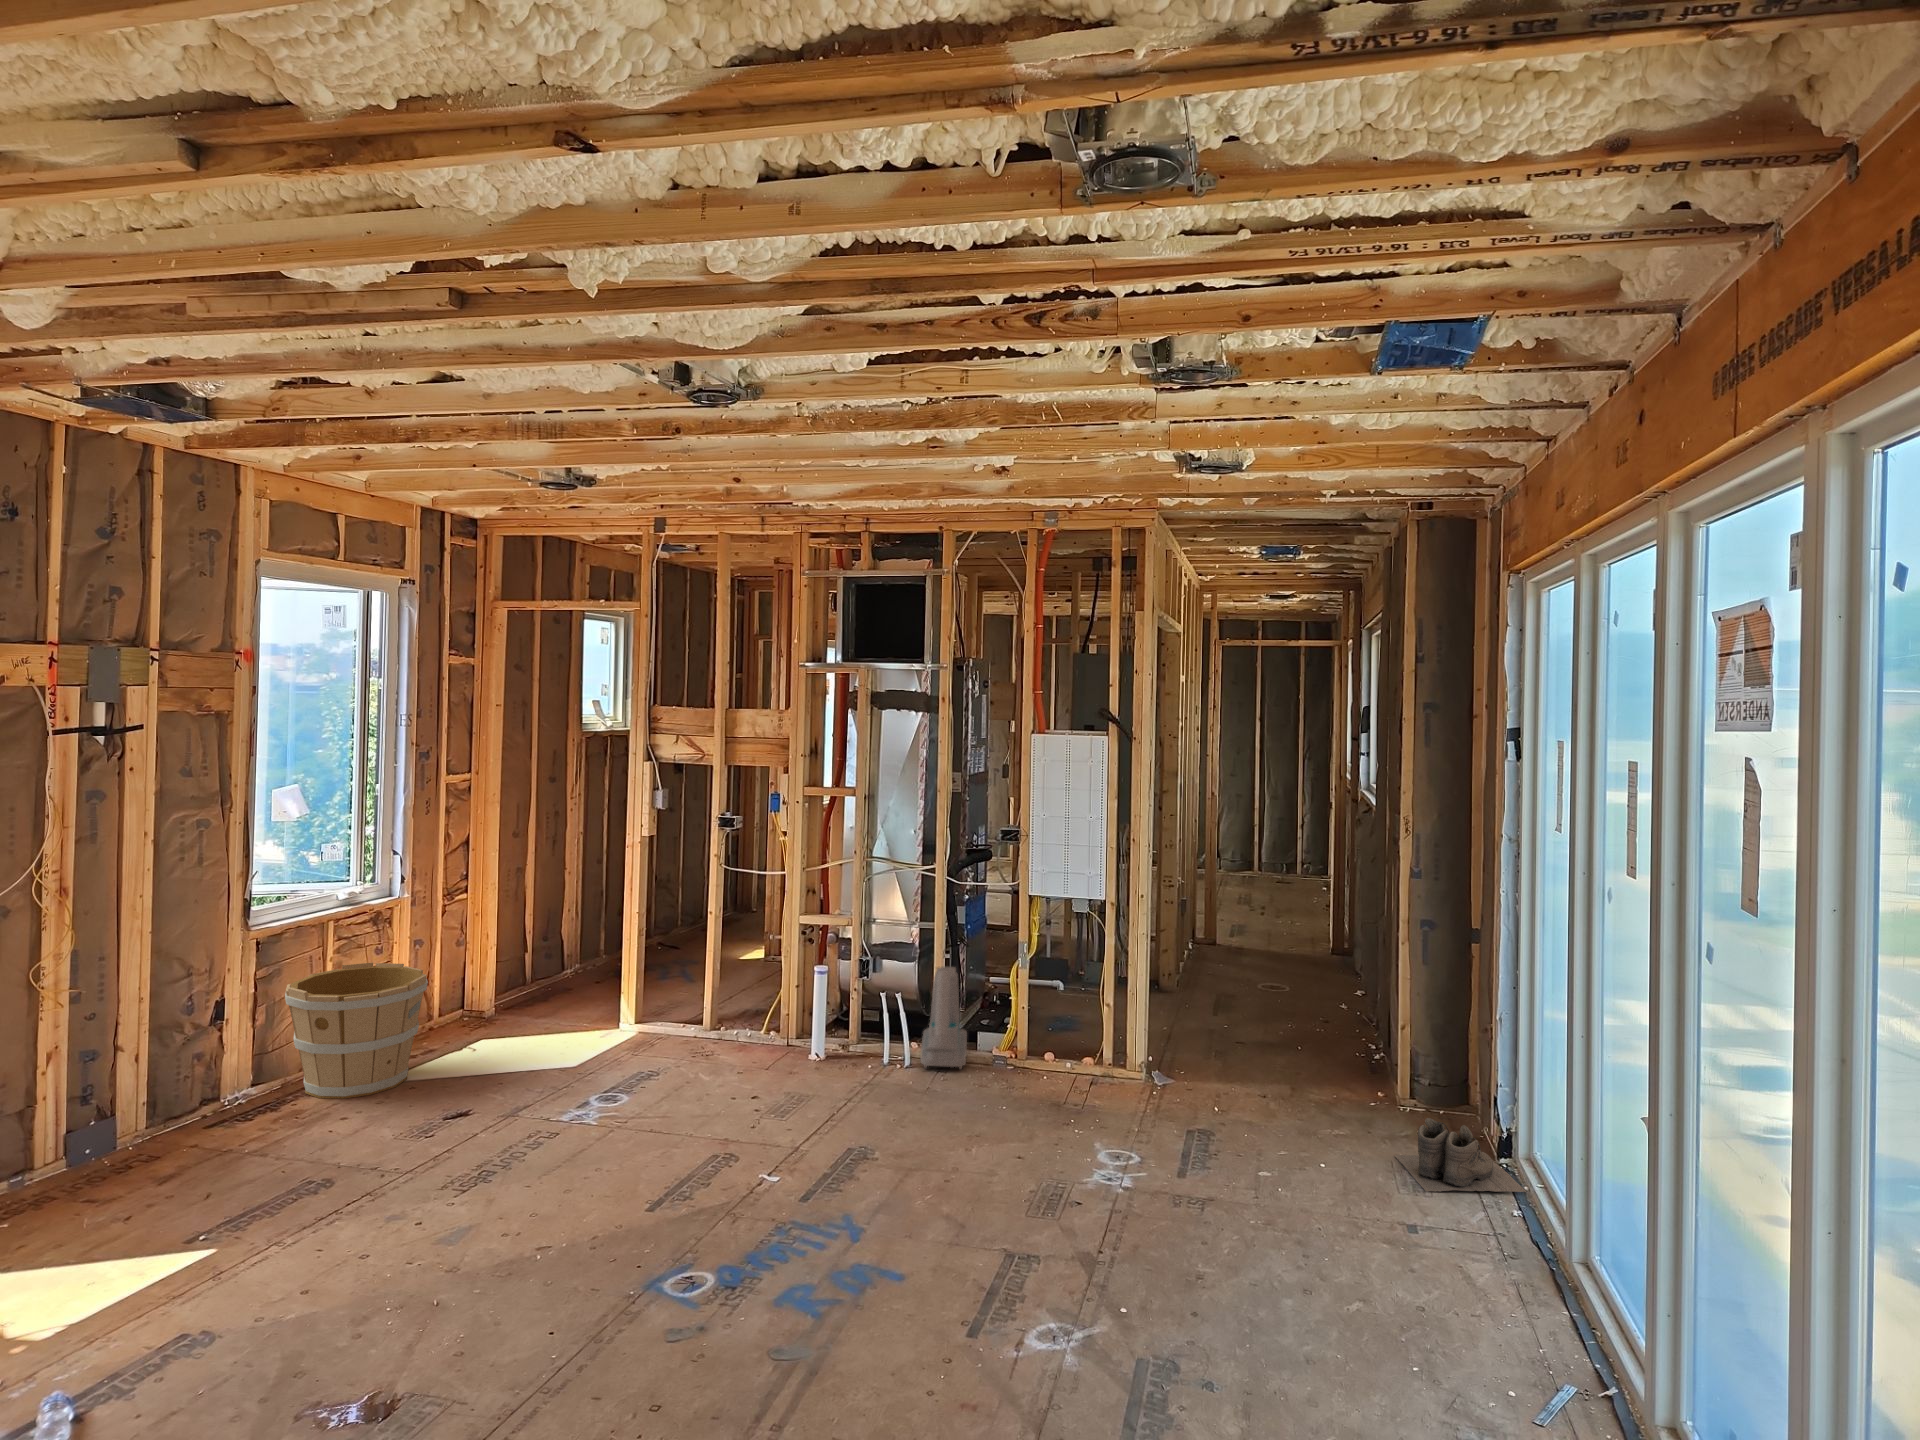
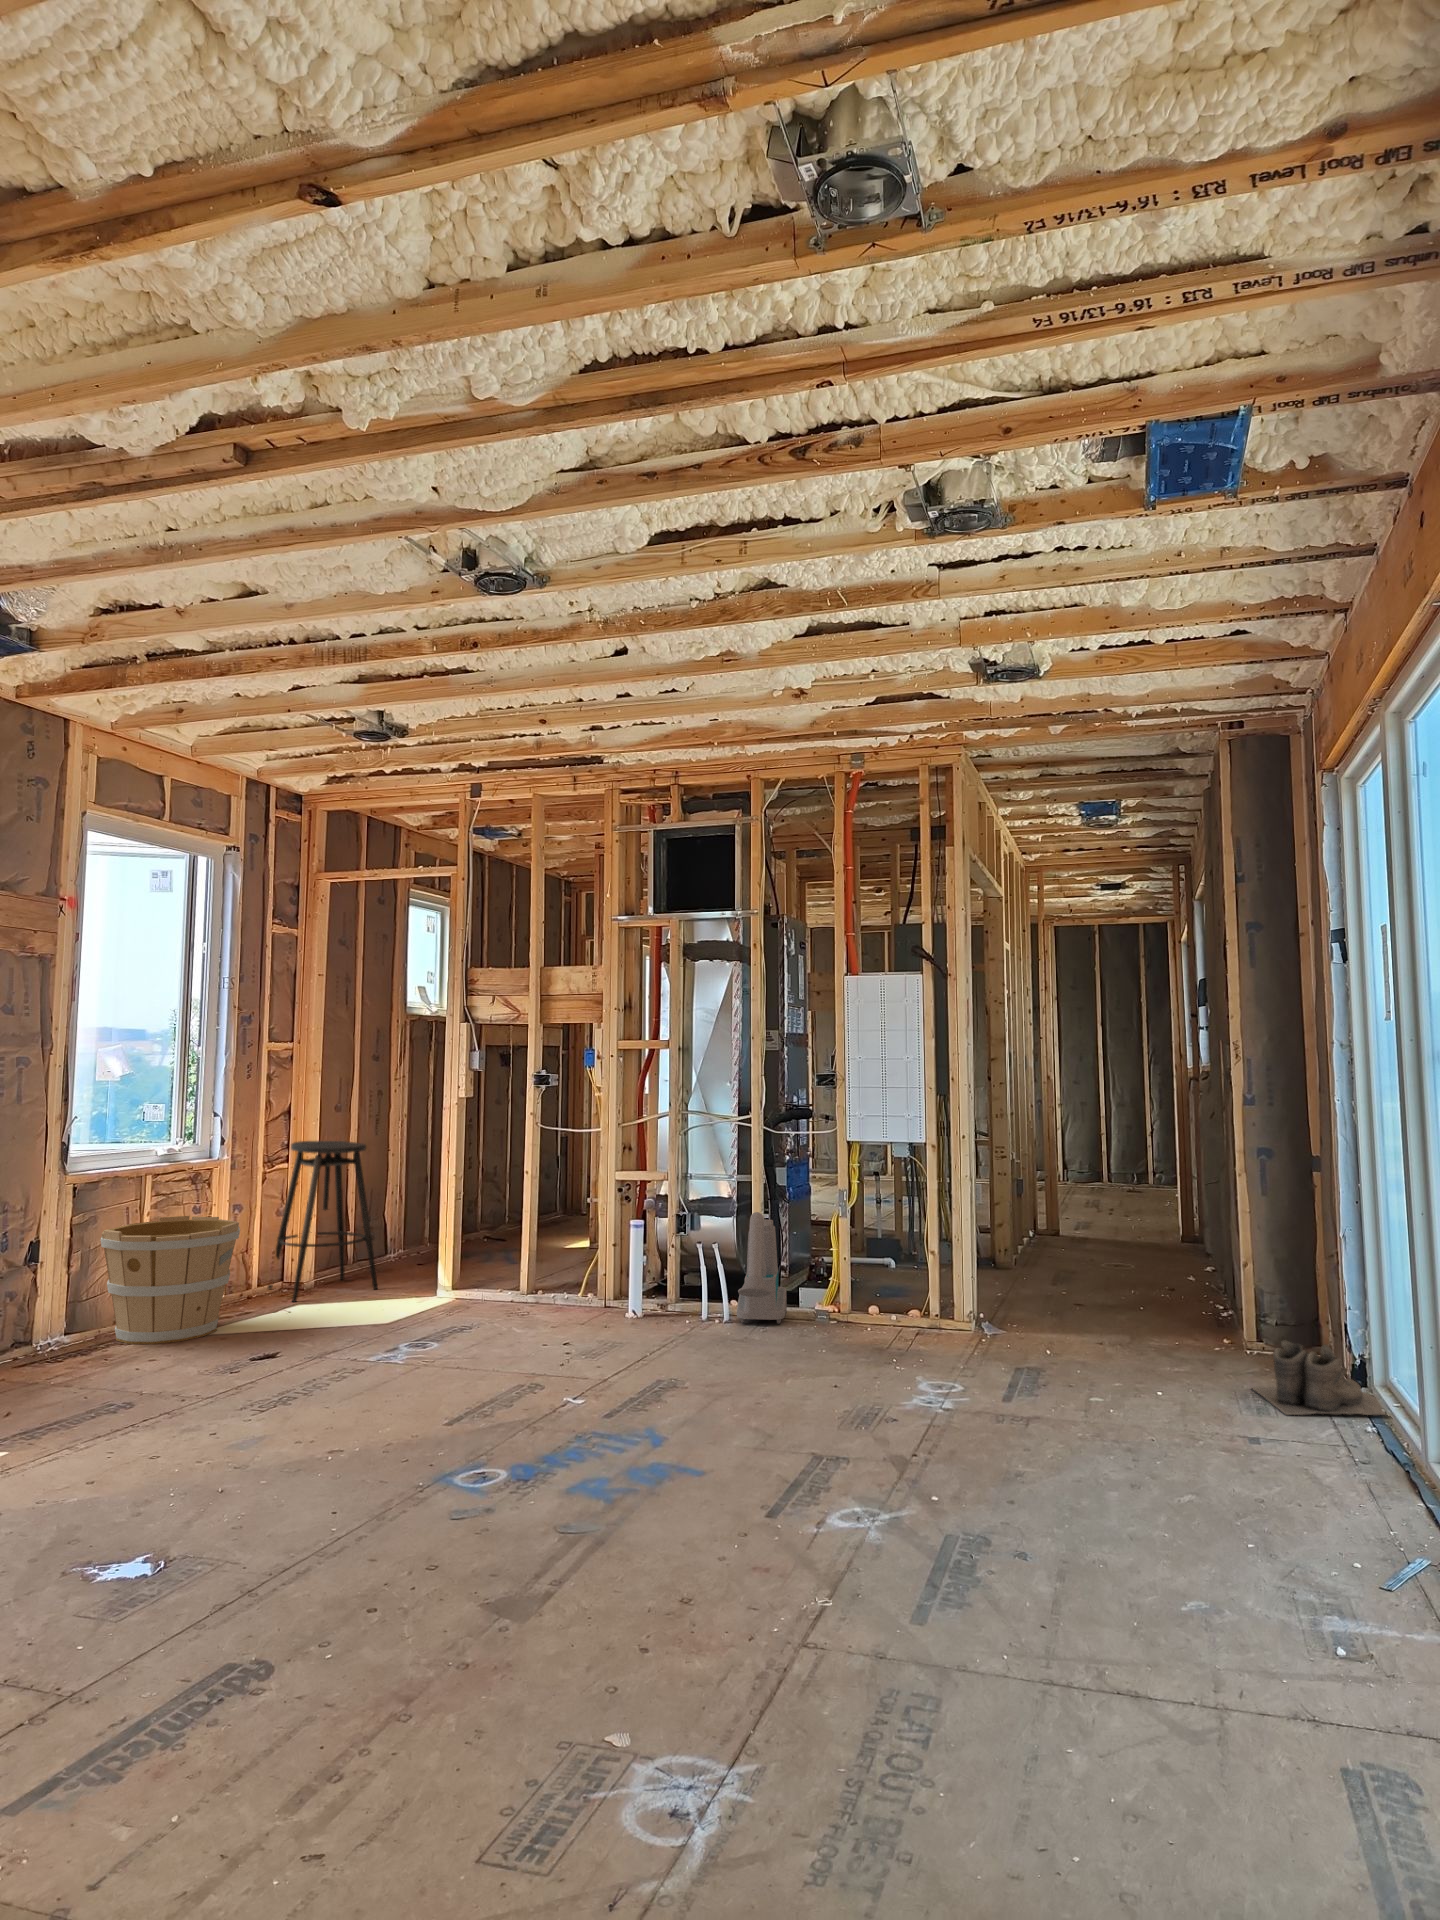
stool: none [451,871,564,1037] -> present [268,1141,378,1302]

